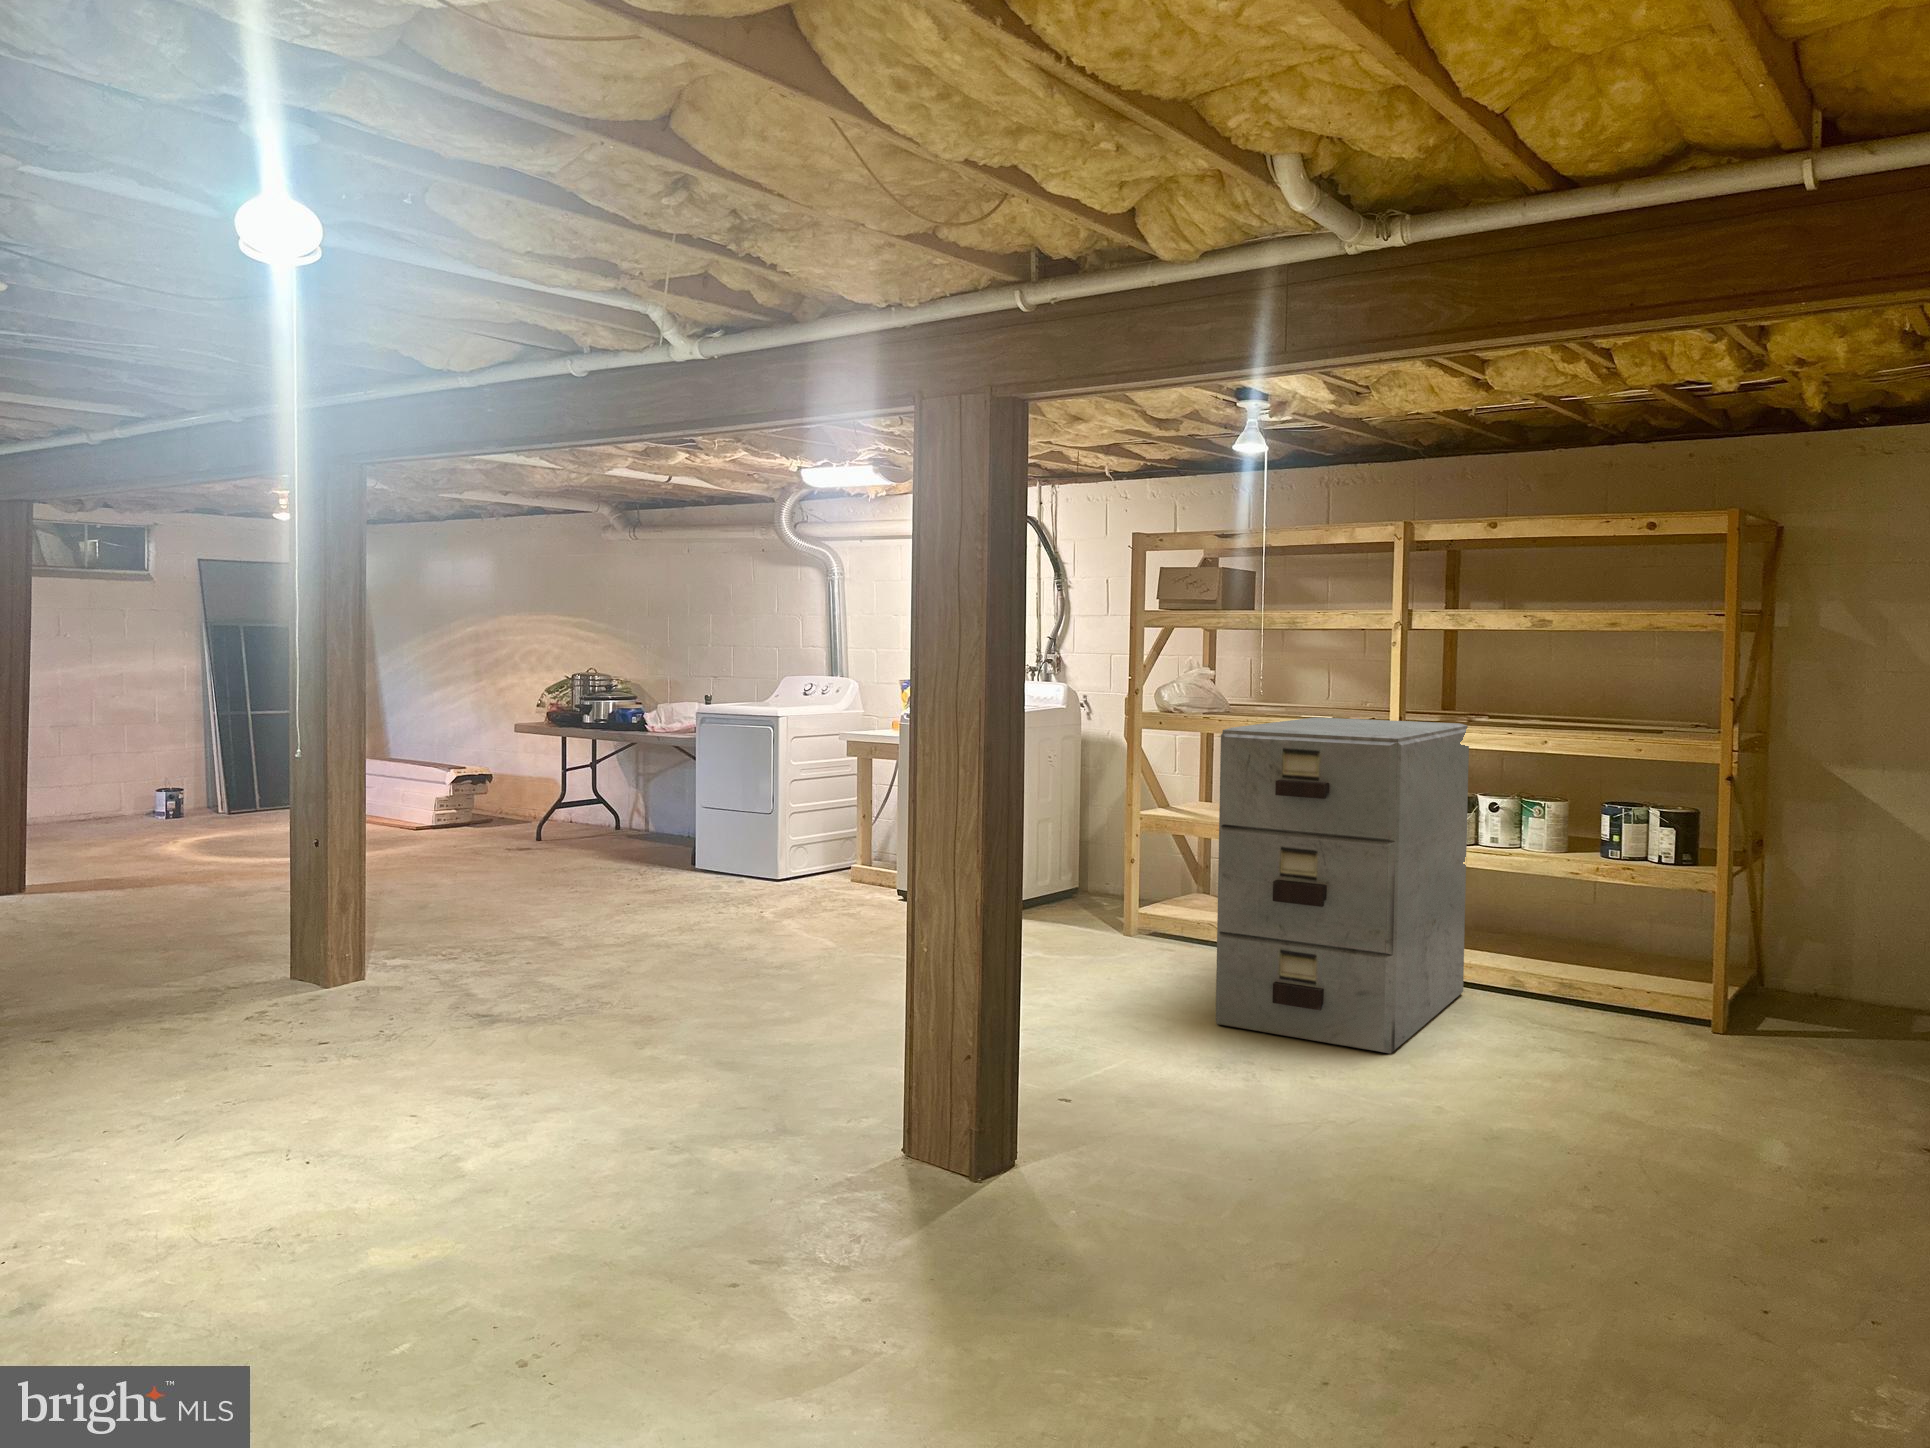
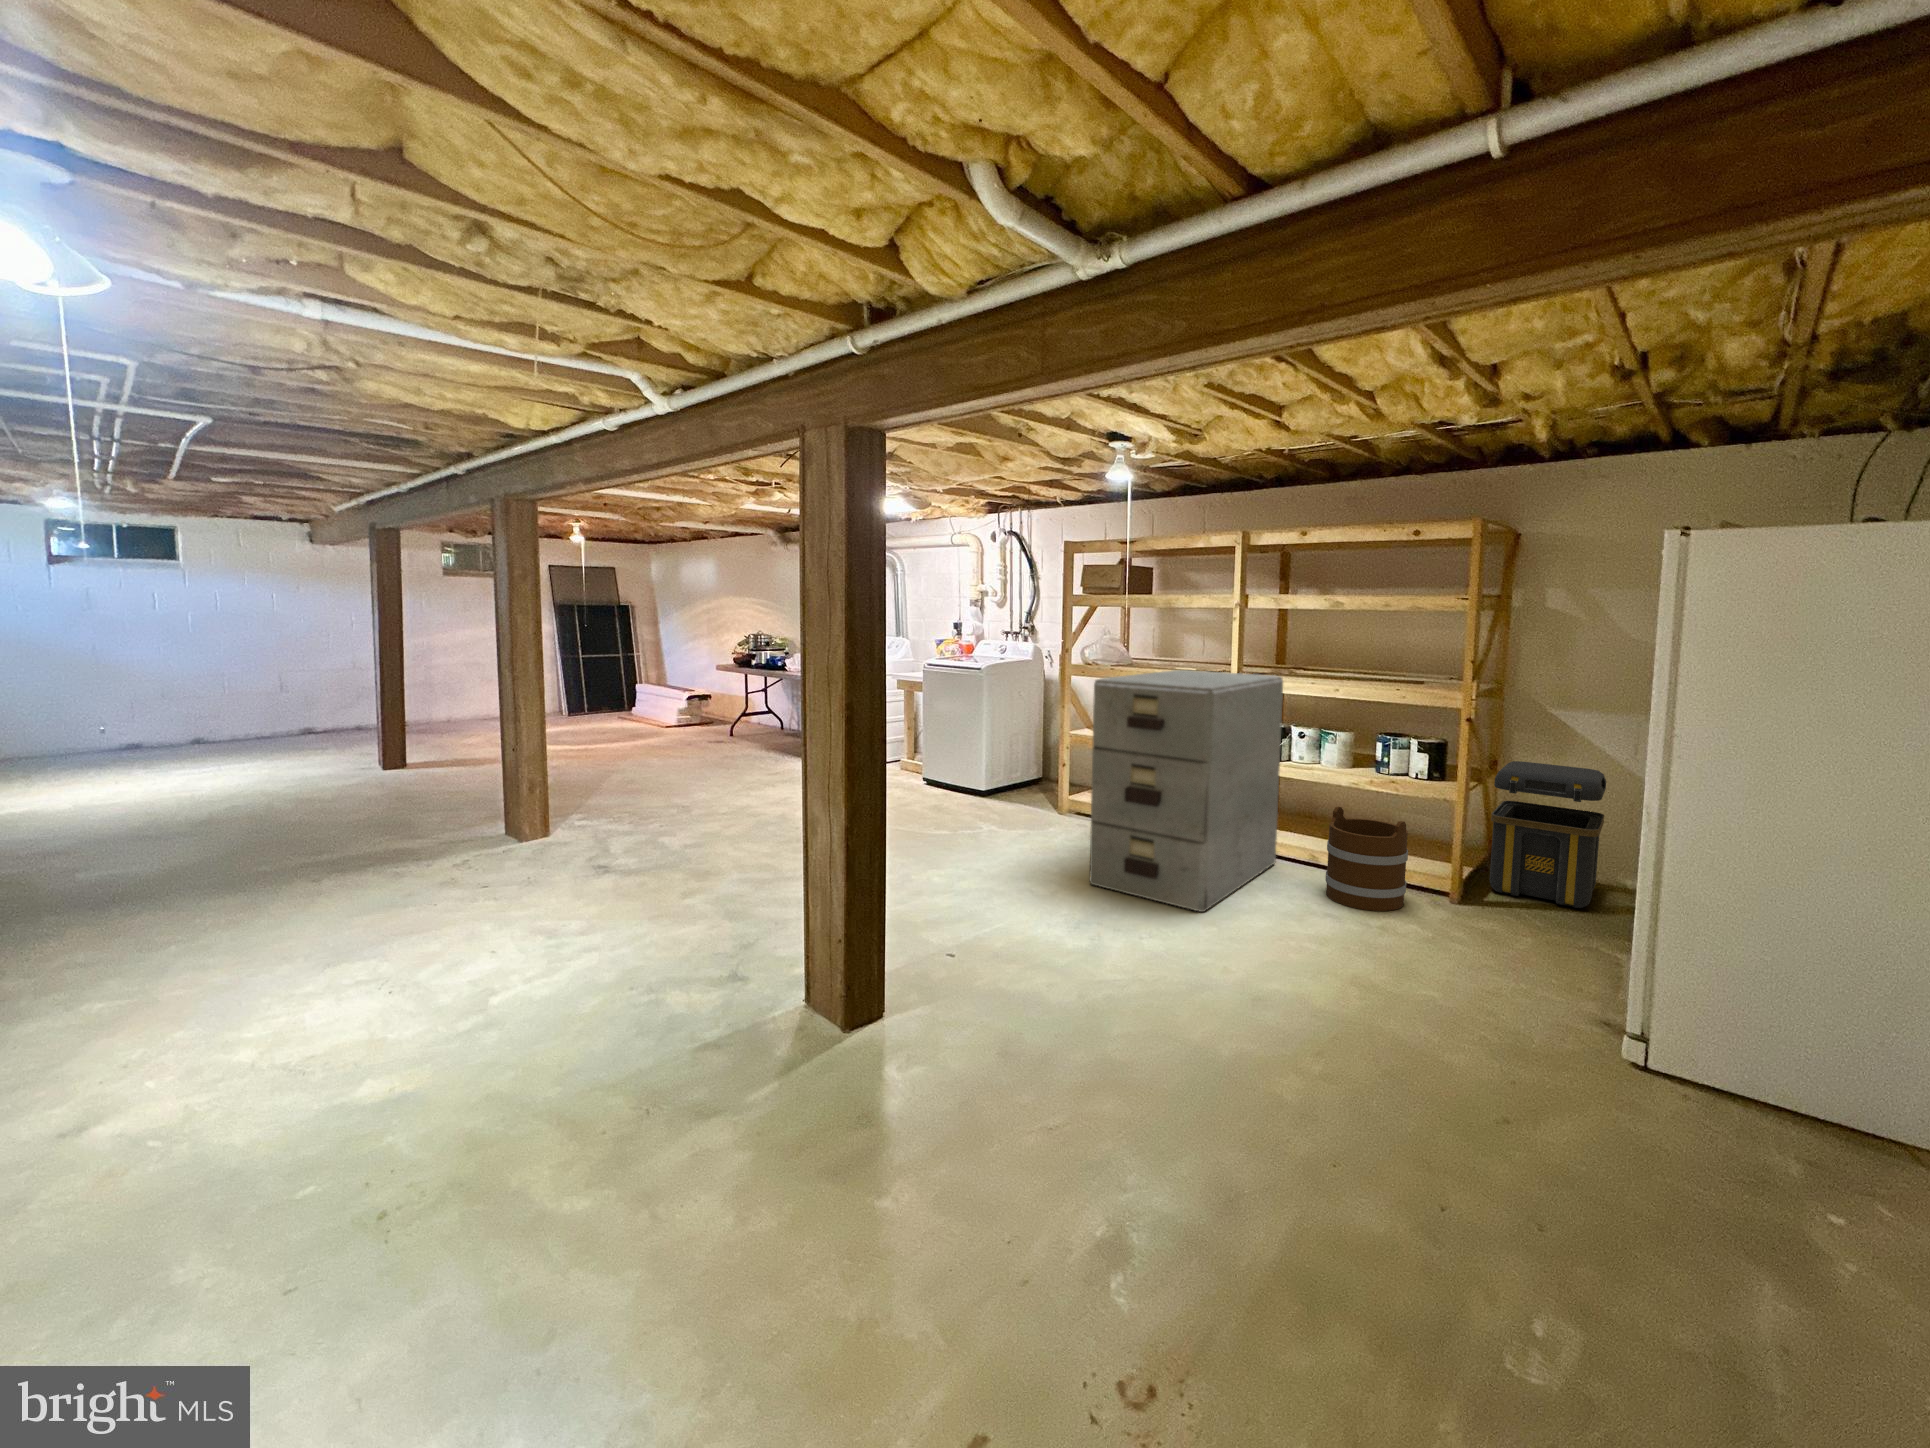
toolbox: none [1760,839,1907,1035] -> present [1490,761,1606,908]
bucket: none [1544,905,1658,1046] -> present [1326,806,1408,911]

